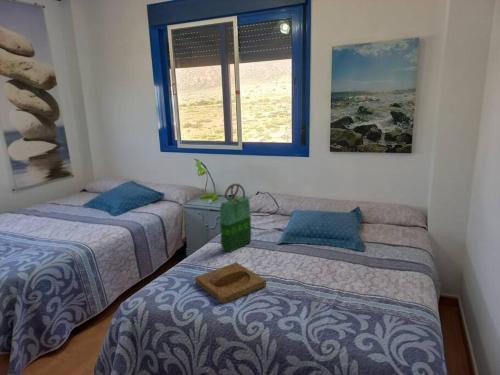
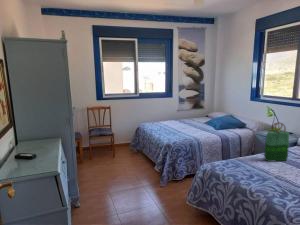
tray: present [195,263,266,304] -> none [239,165,279,182]

